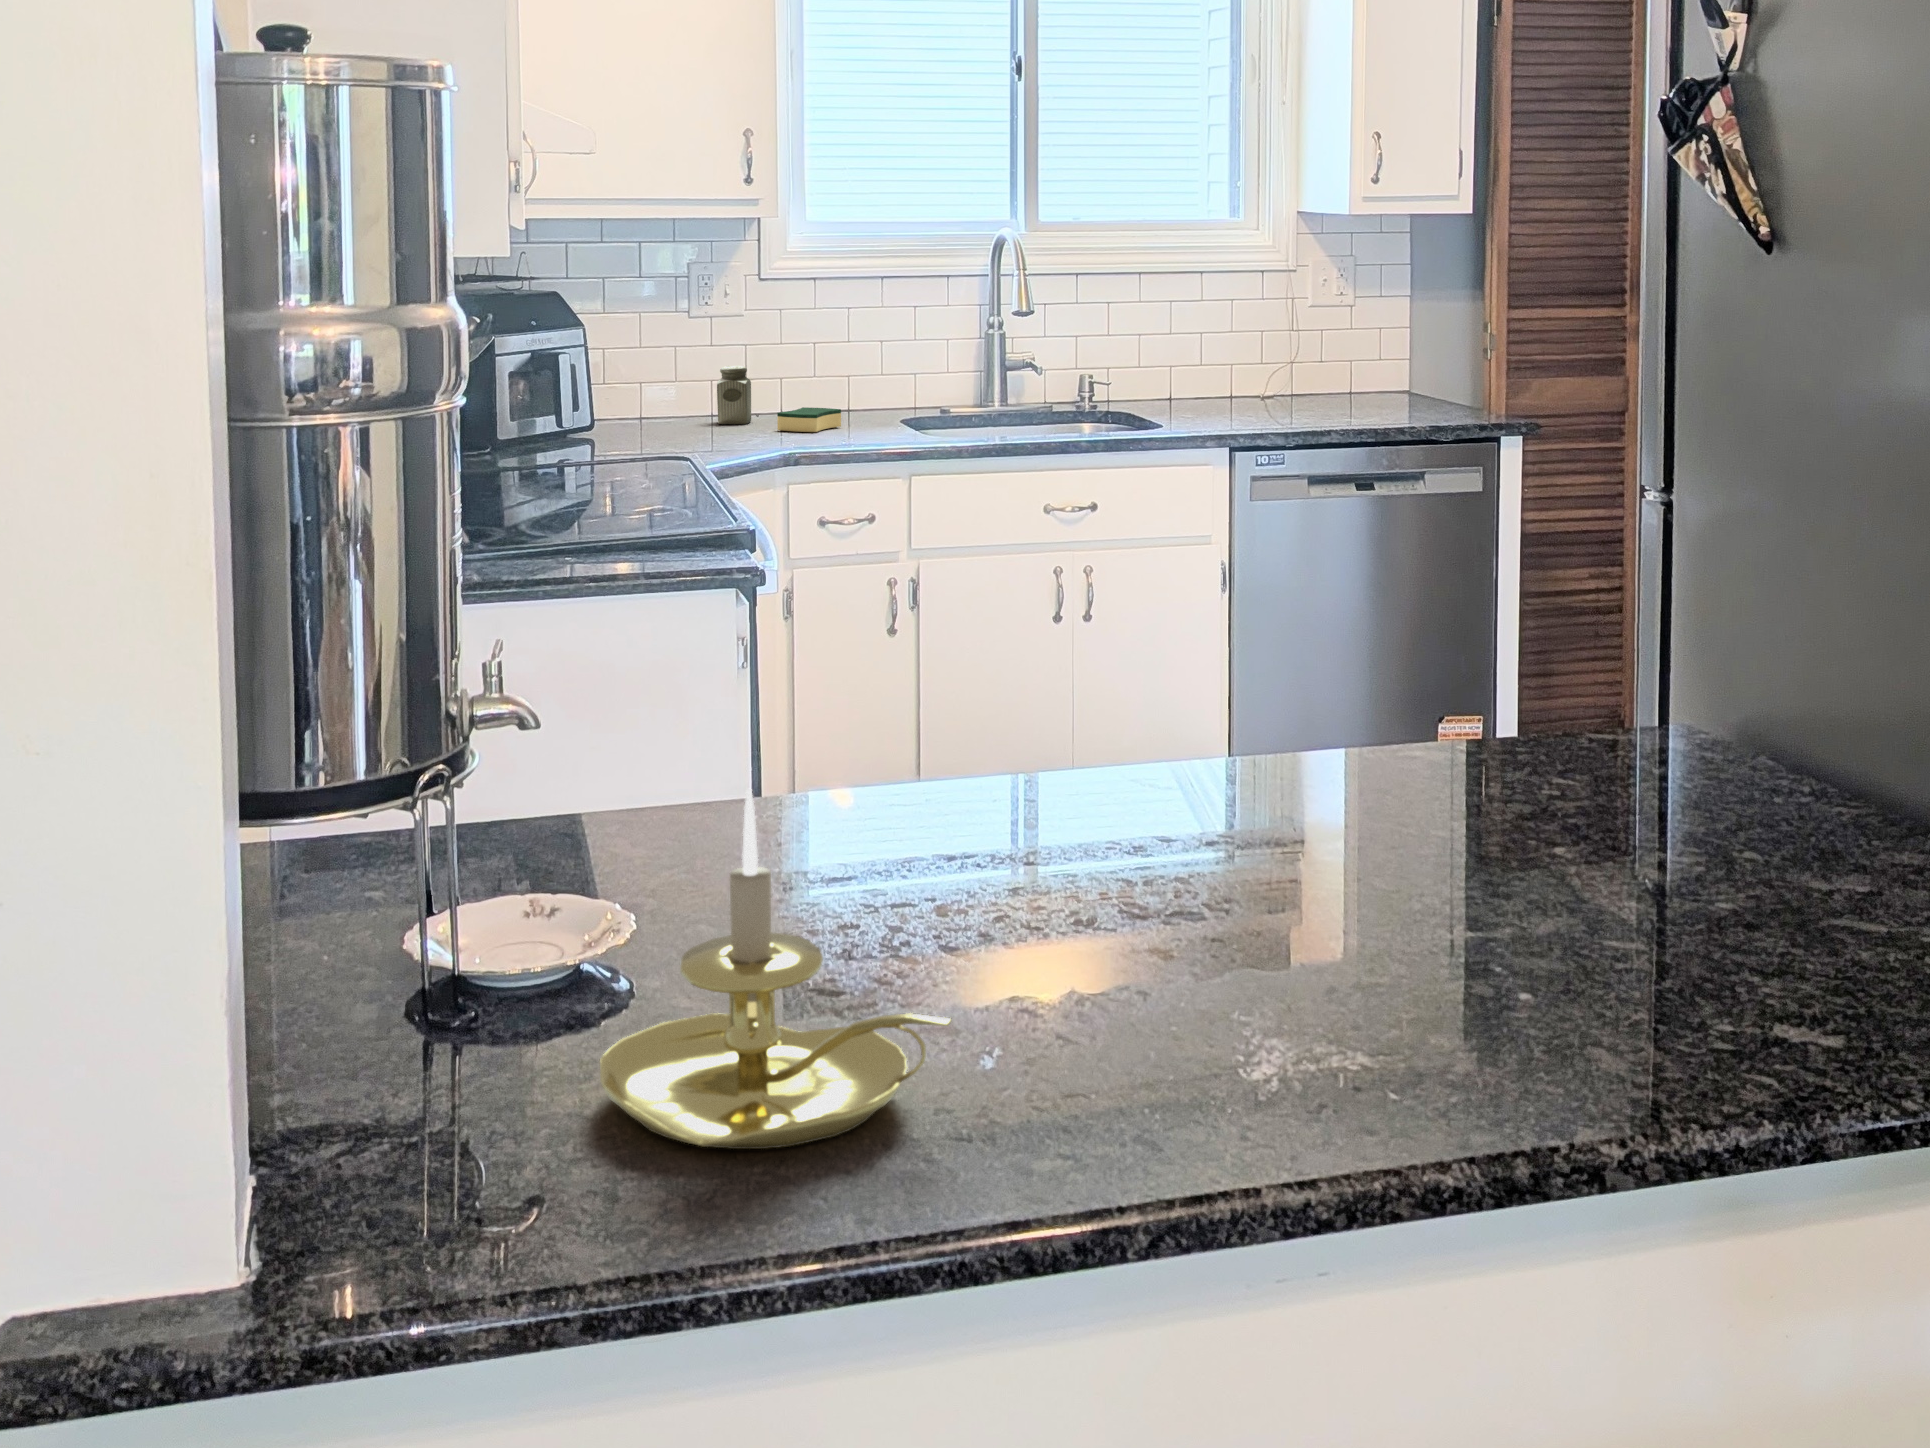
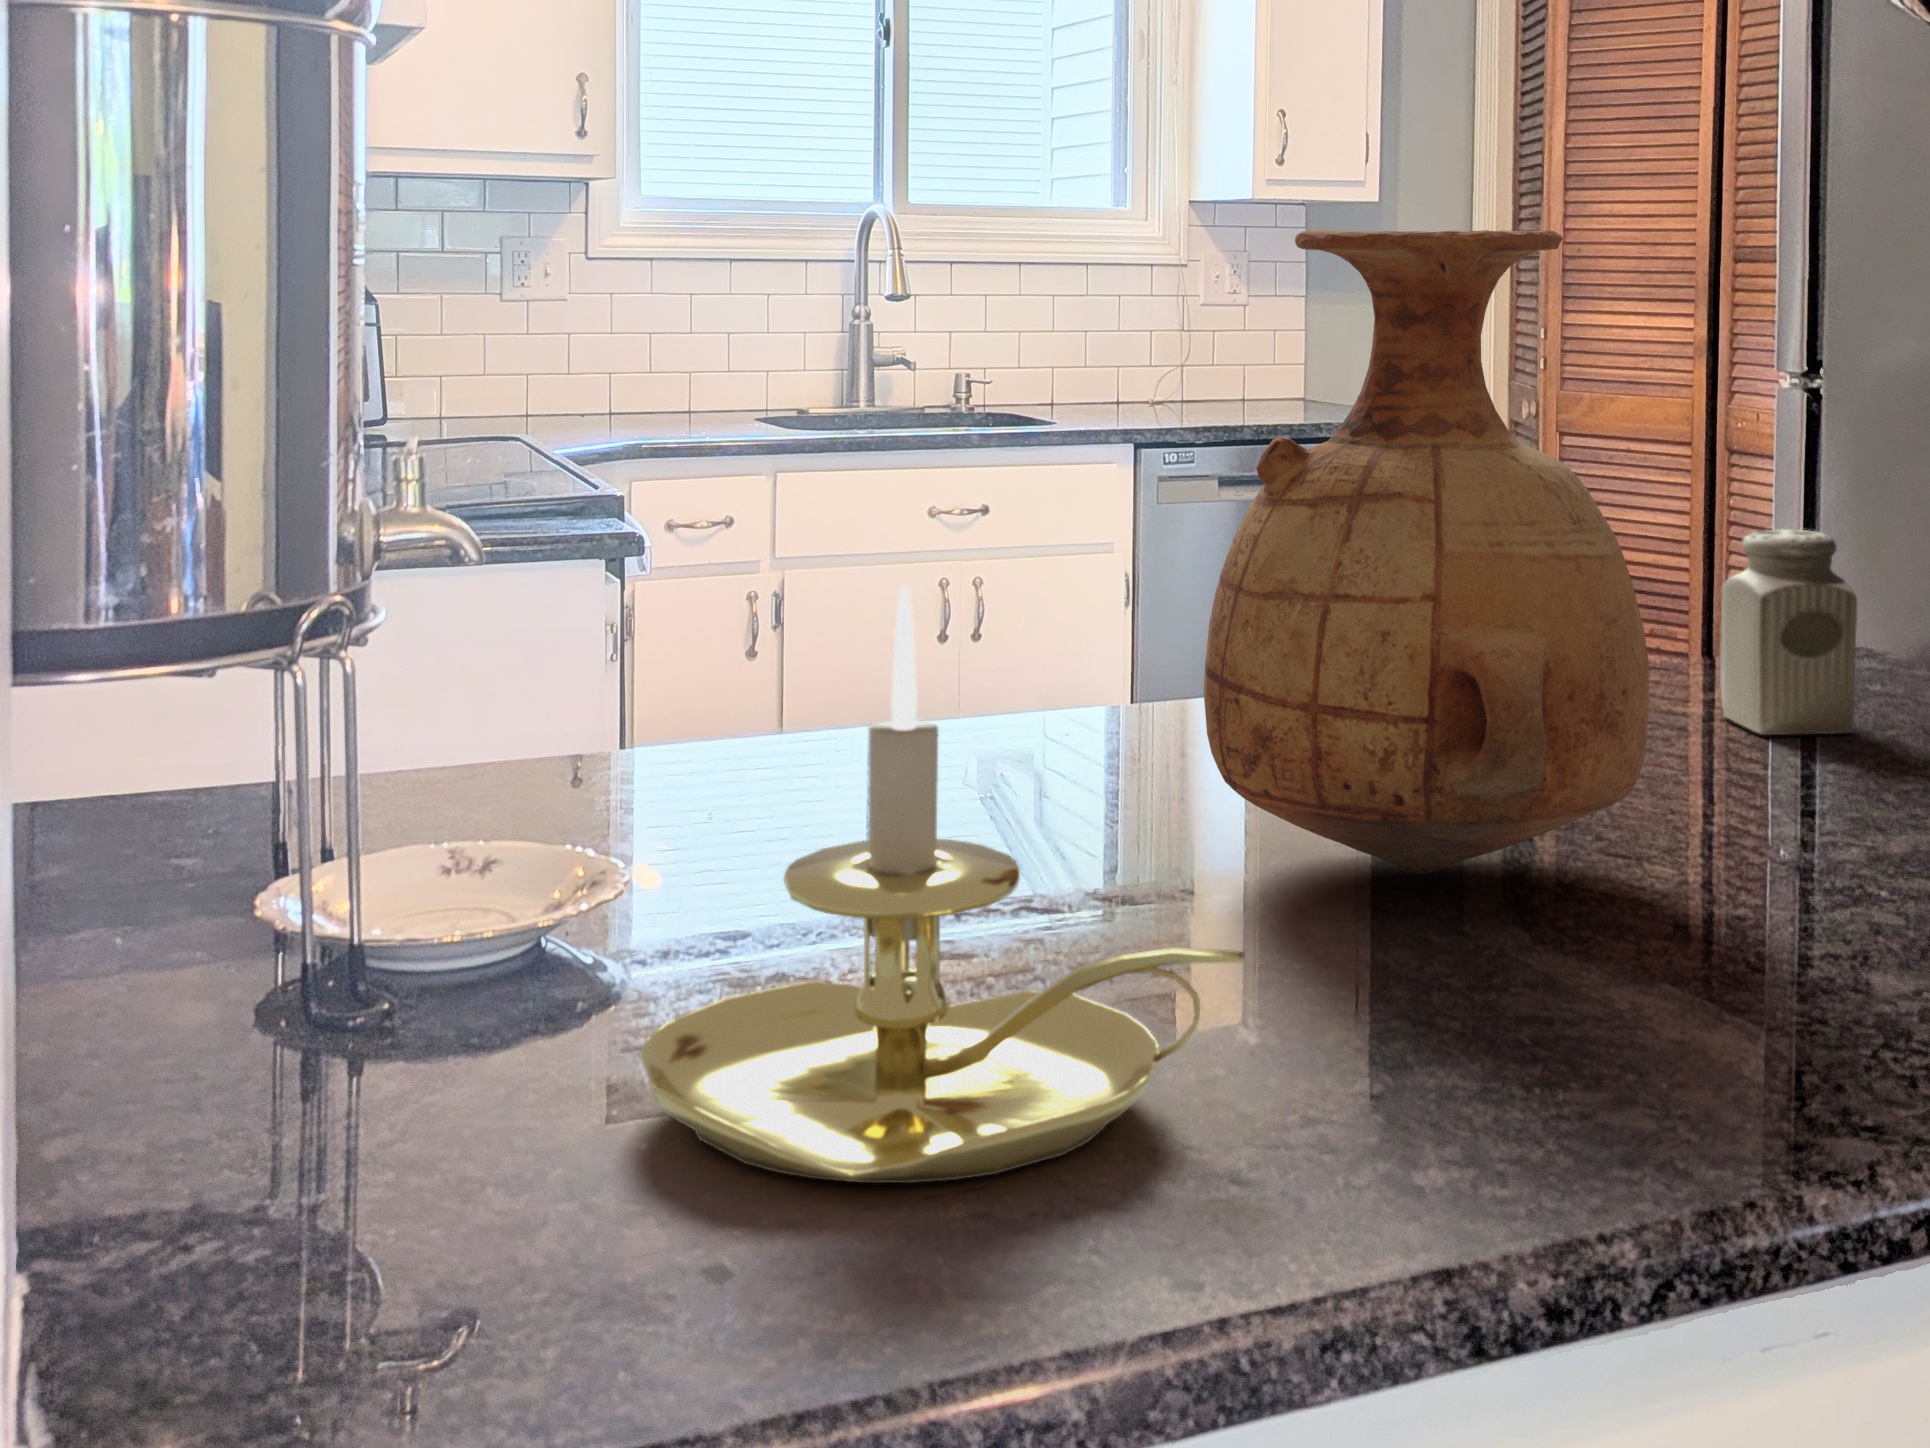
salt shaker: present [717,366,751,424] -> present [1720,529,1857,735]
sponge: present [777,407,841,432] -> none [611,402,686,427]
vase: none [1026,483,1334,938] -> present [1204,228,1649,874]

